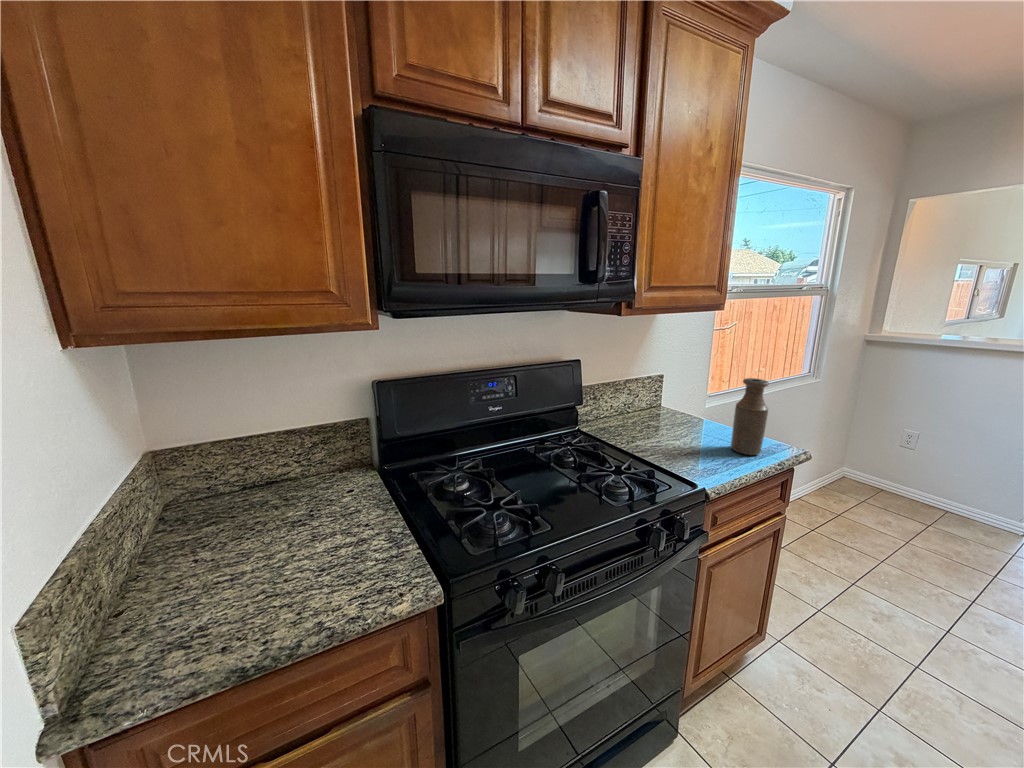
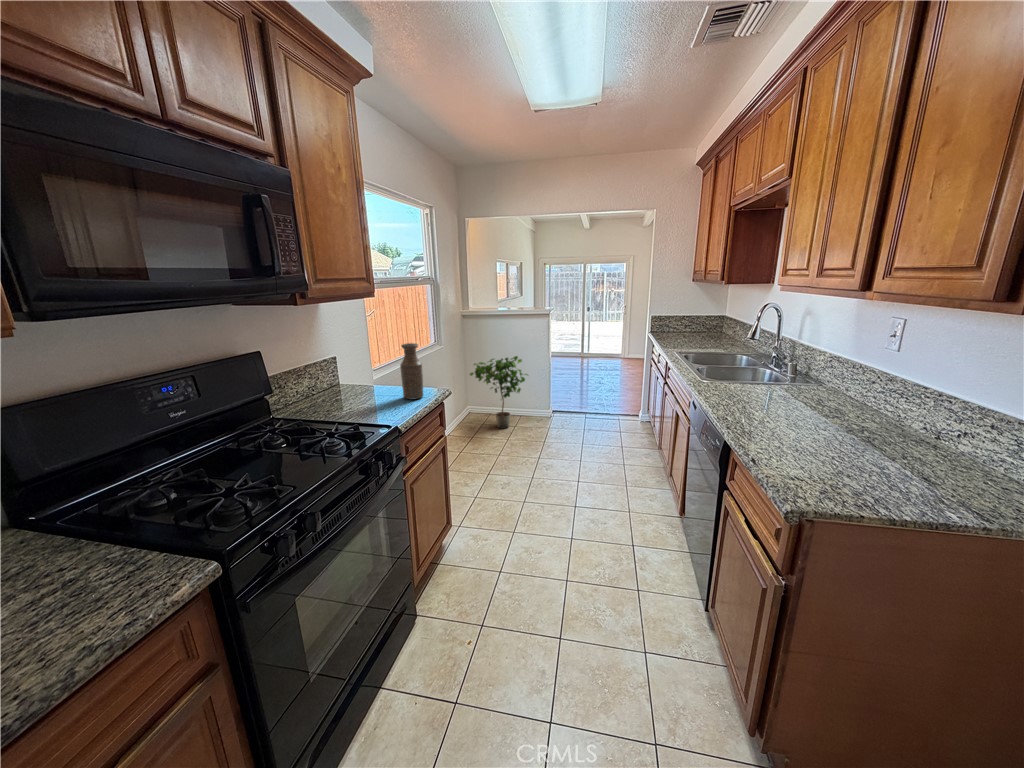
potted plant: none [856,412,979,520] -> present [470,356,528,429]

